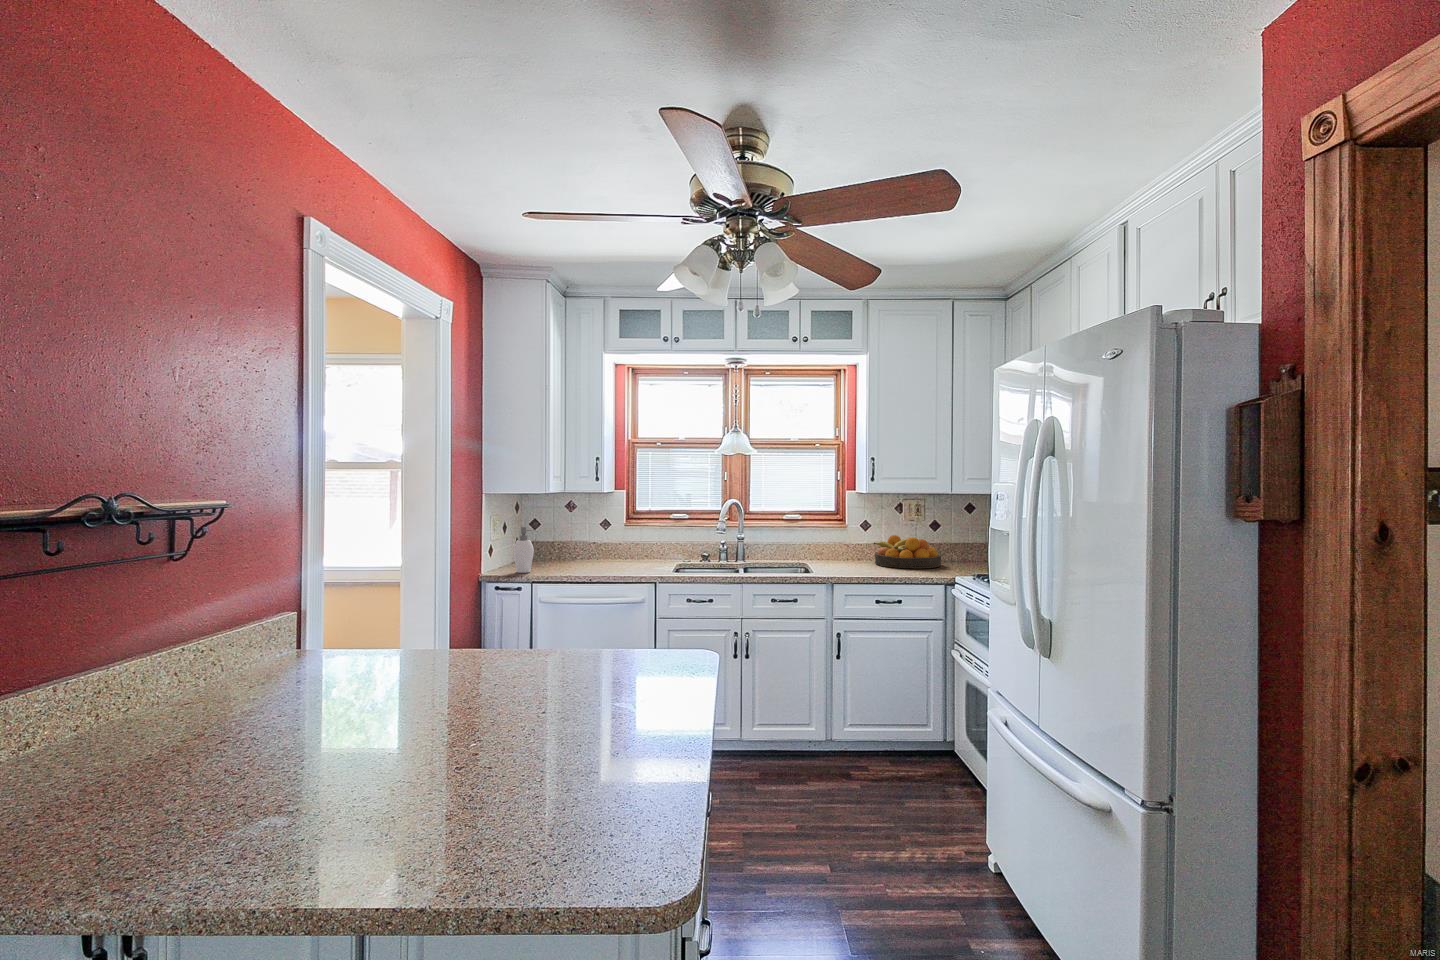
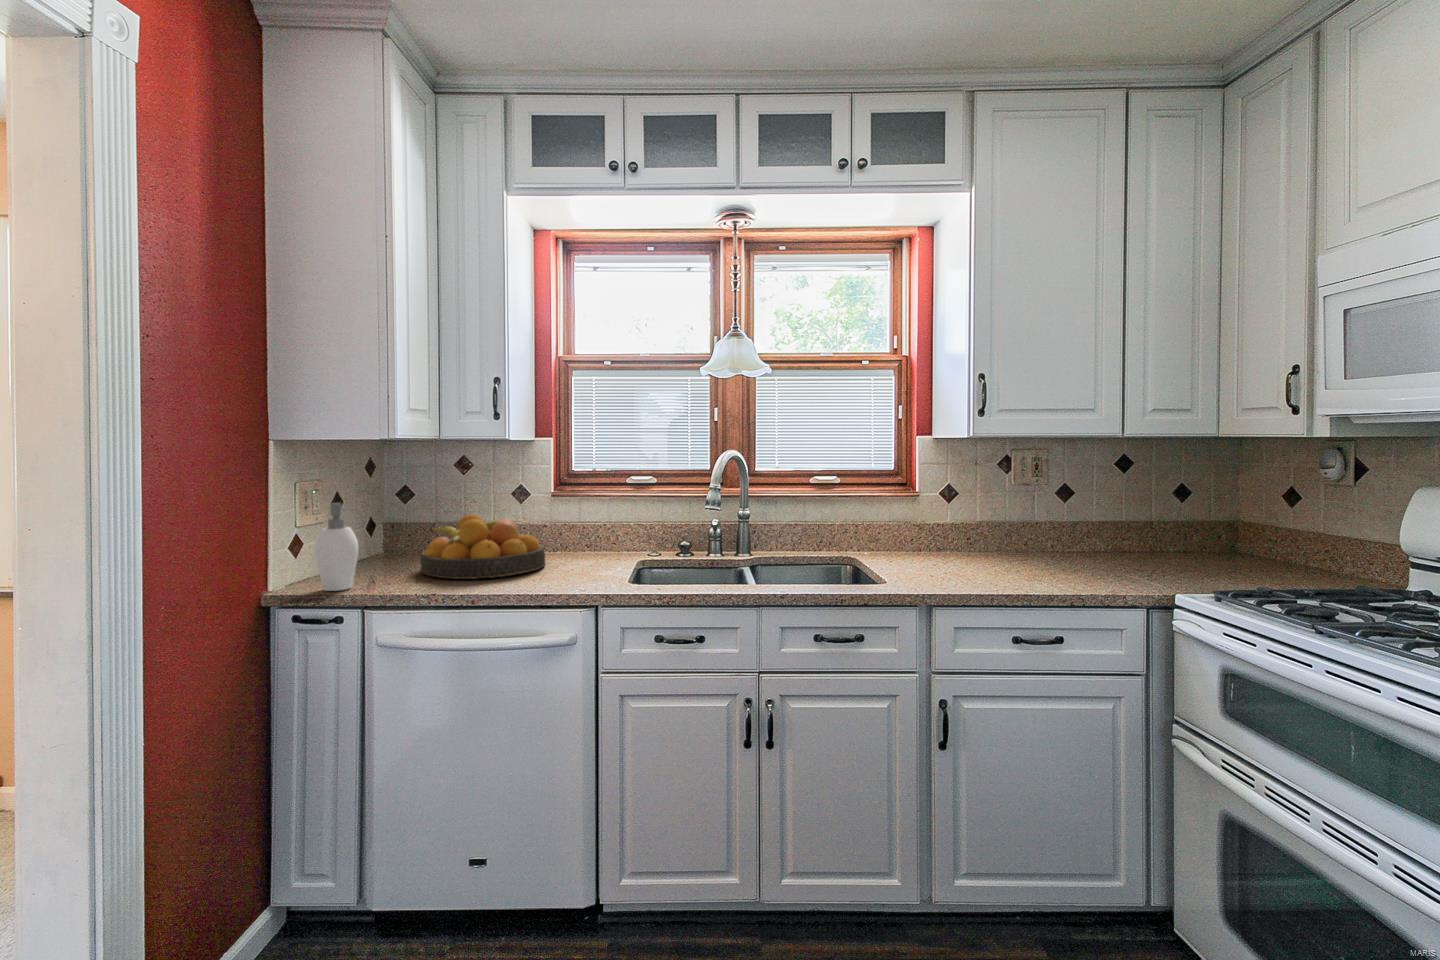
fruit bowl: present [874,535,941,568] -> present [421,514,546,579]

